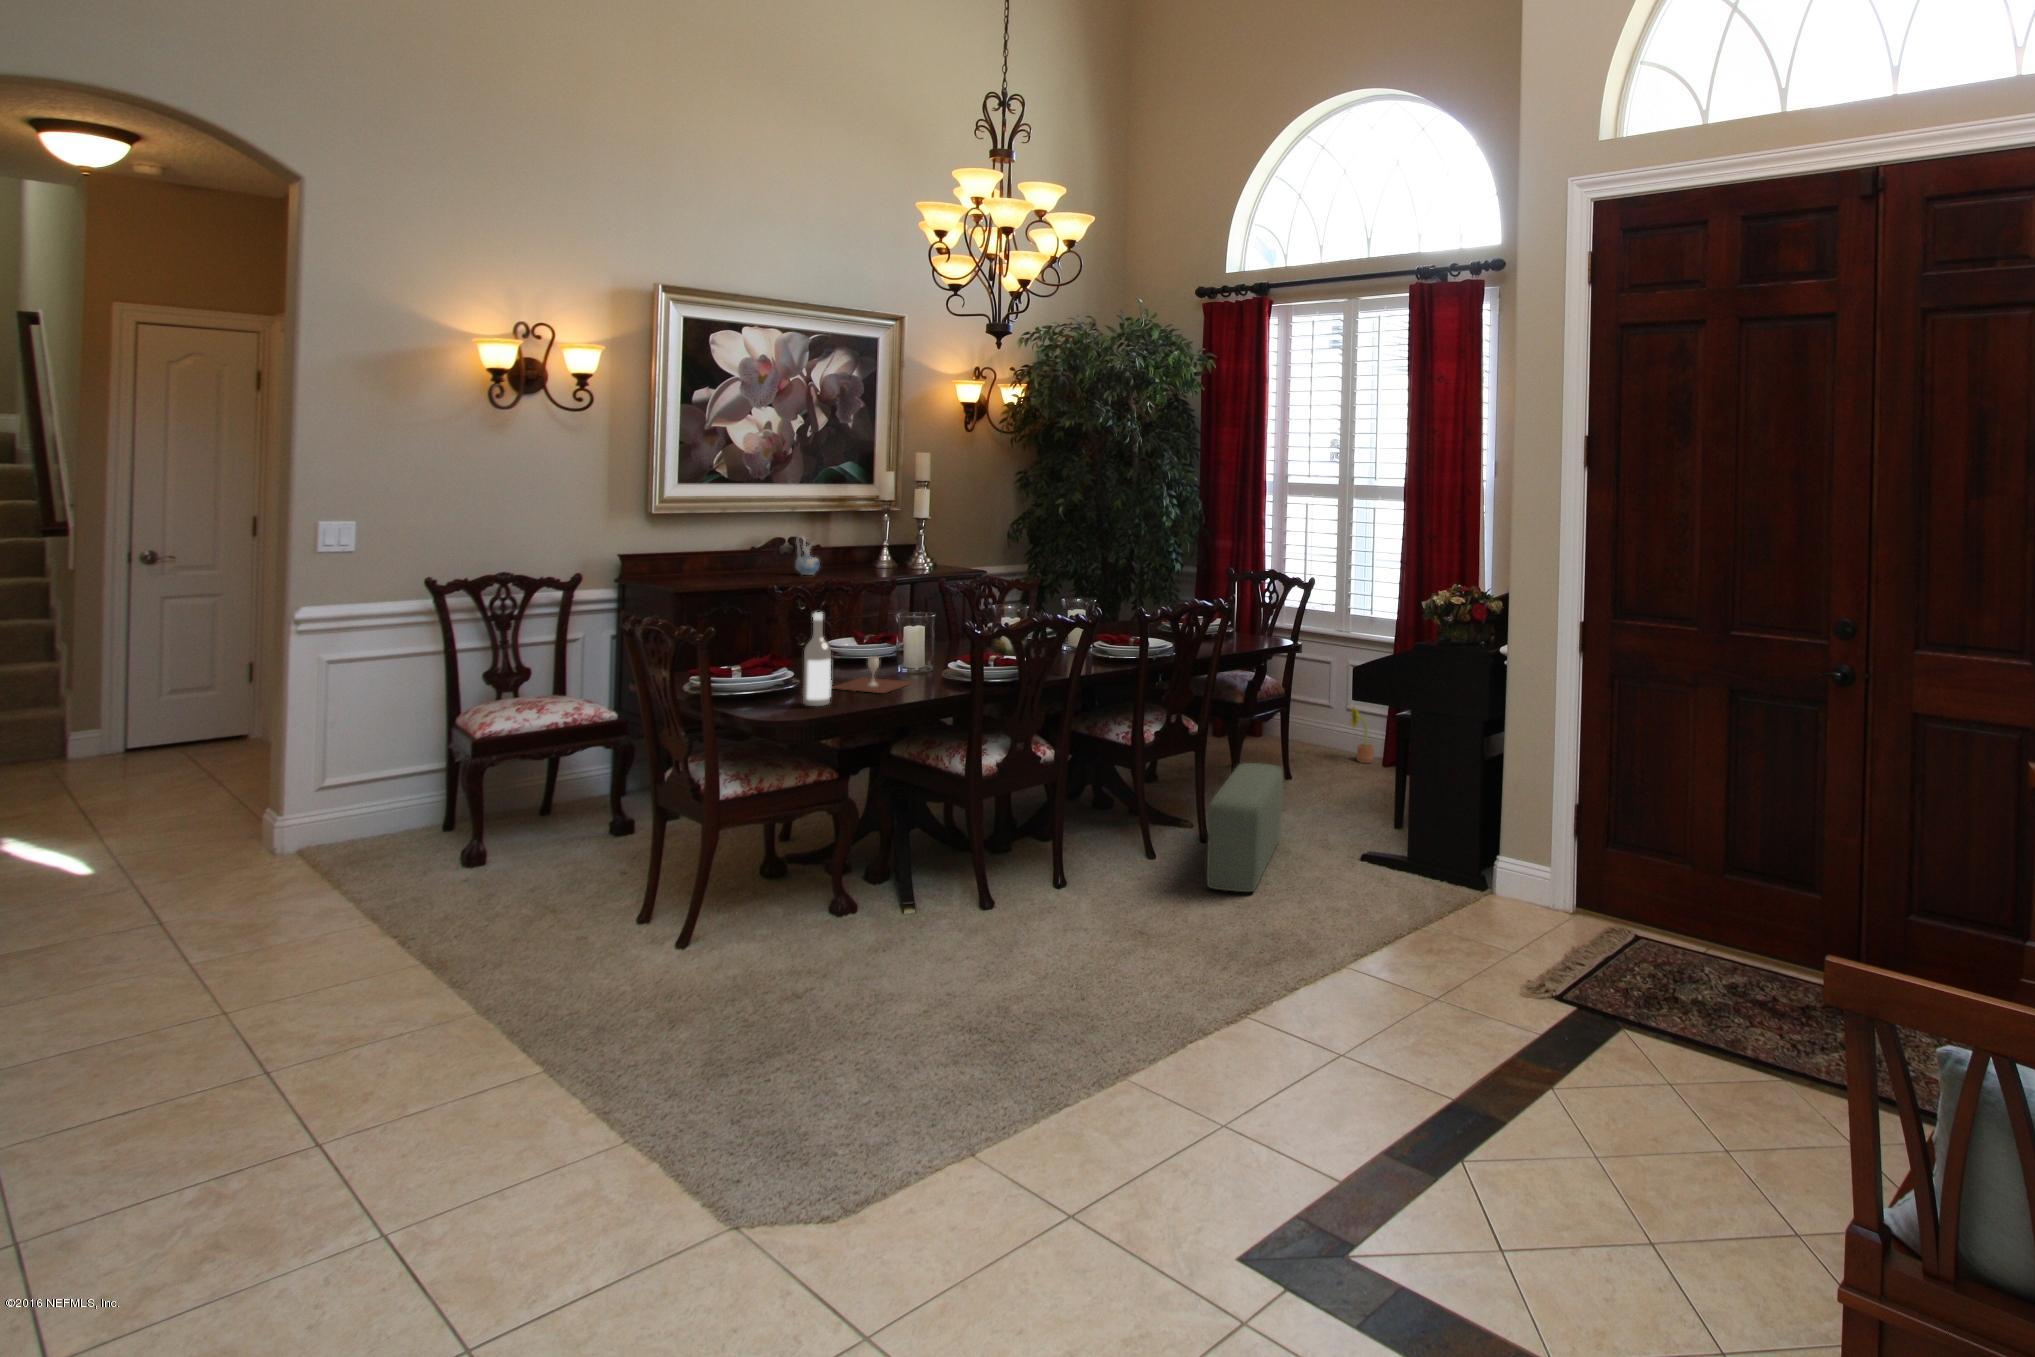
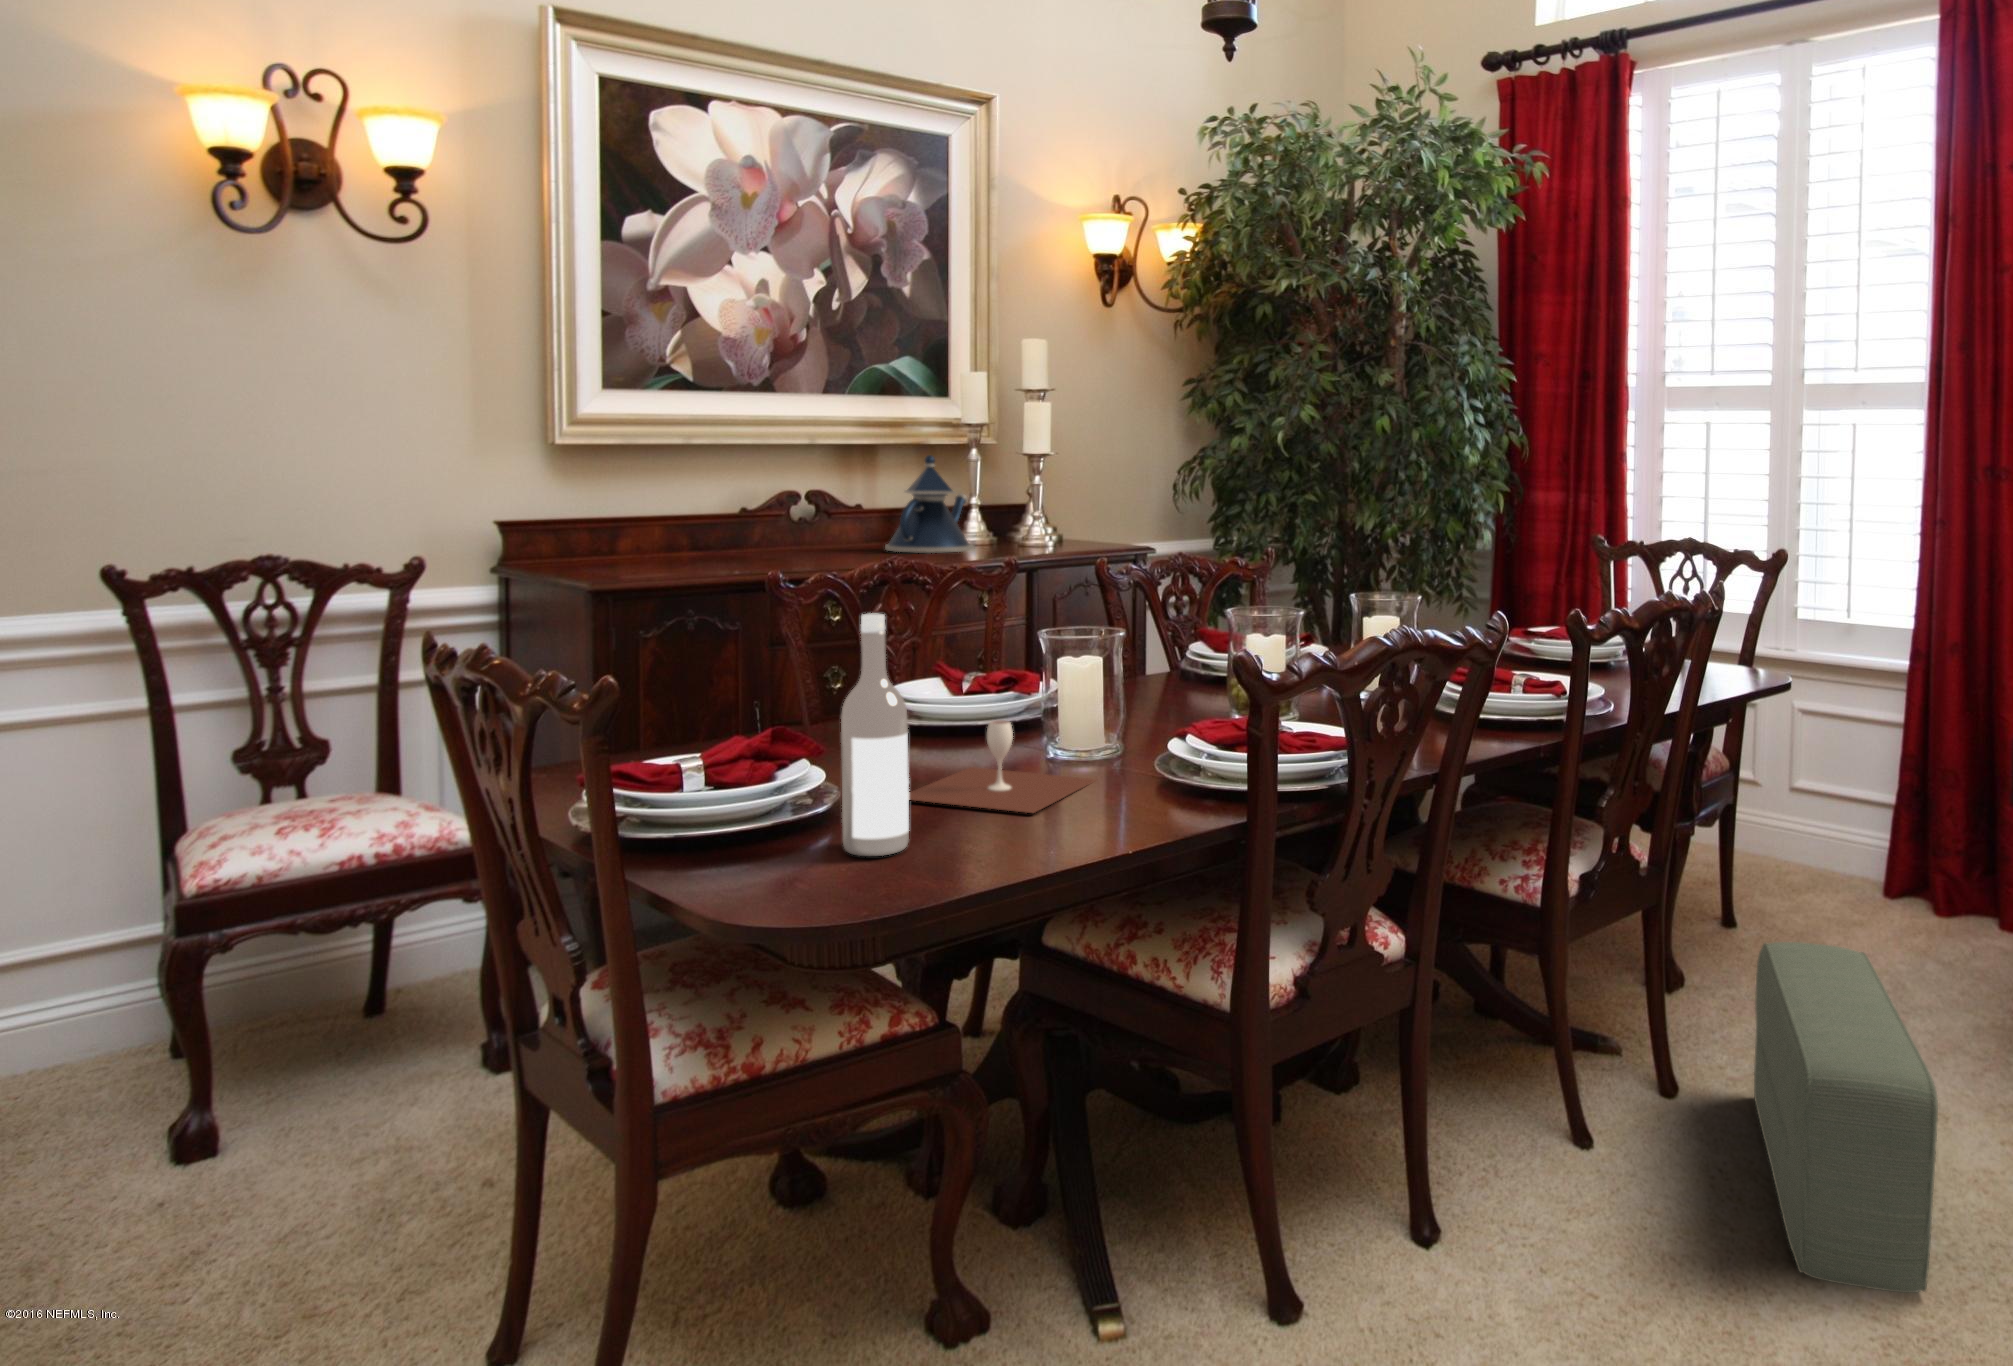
teapot: none [834,519,884,572] -> present [885,455,974,553]
ceramic pitcher: present [795,536,820,575] -> none [816,483,861,557]
decorative plant: present [1351,707,1374,763] -> none [1827,790,1885,903]

